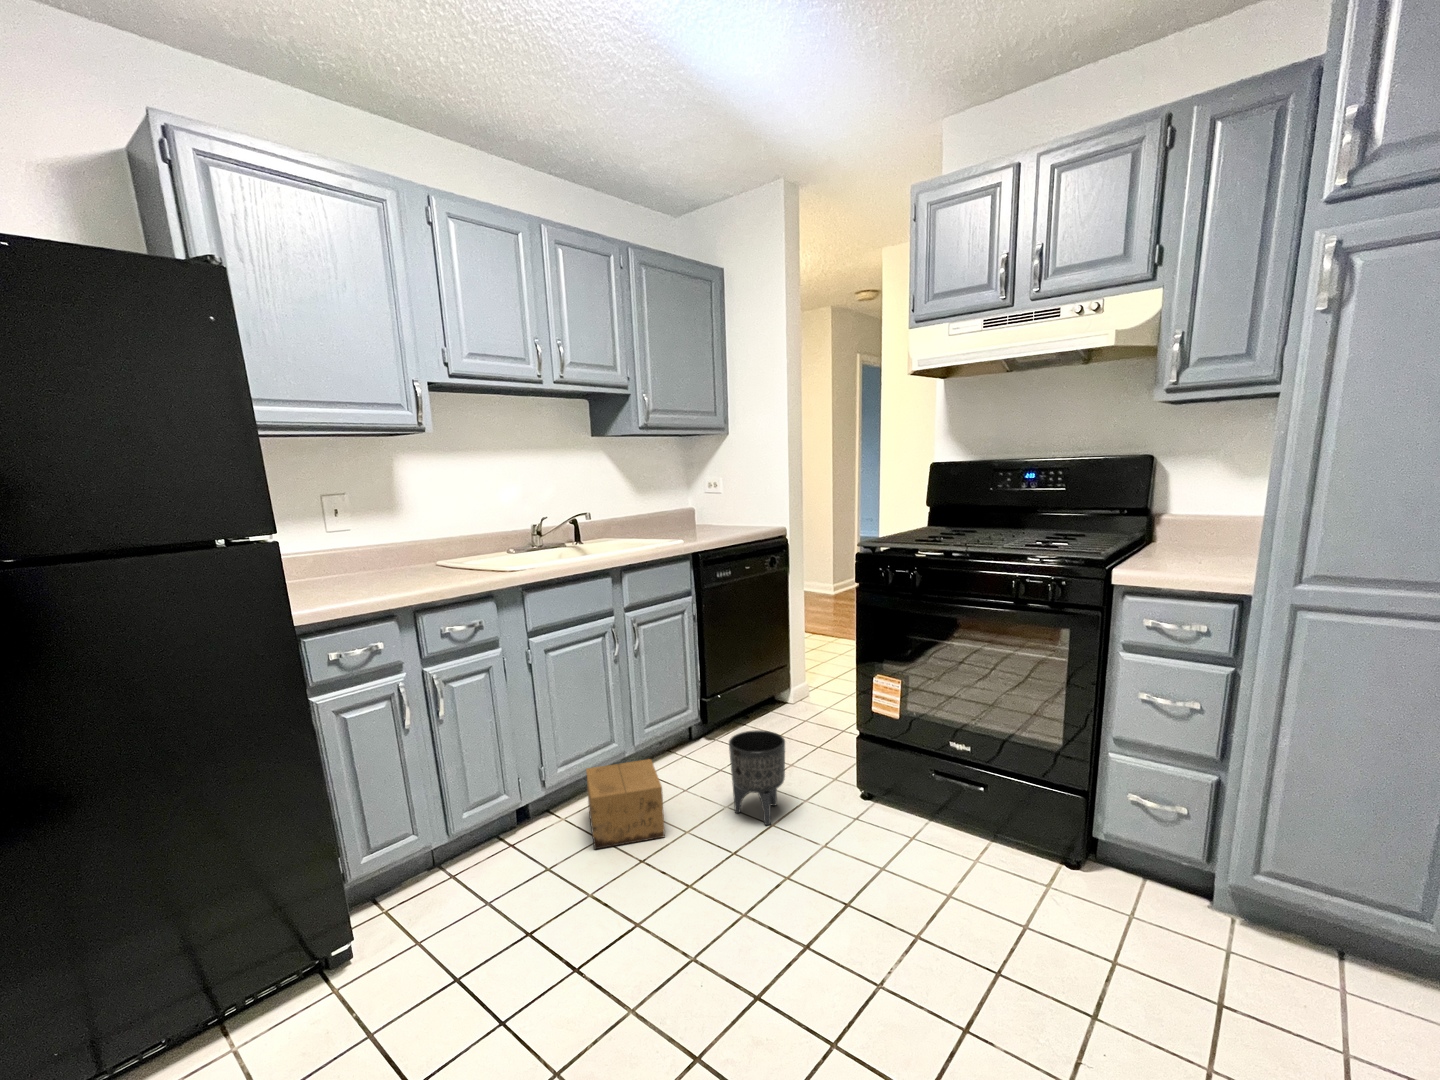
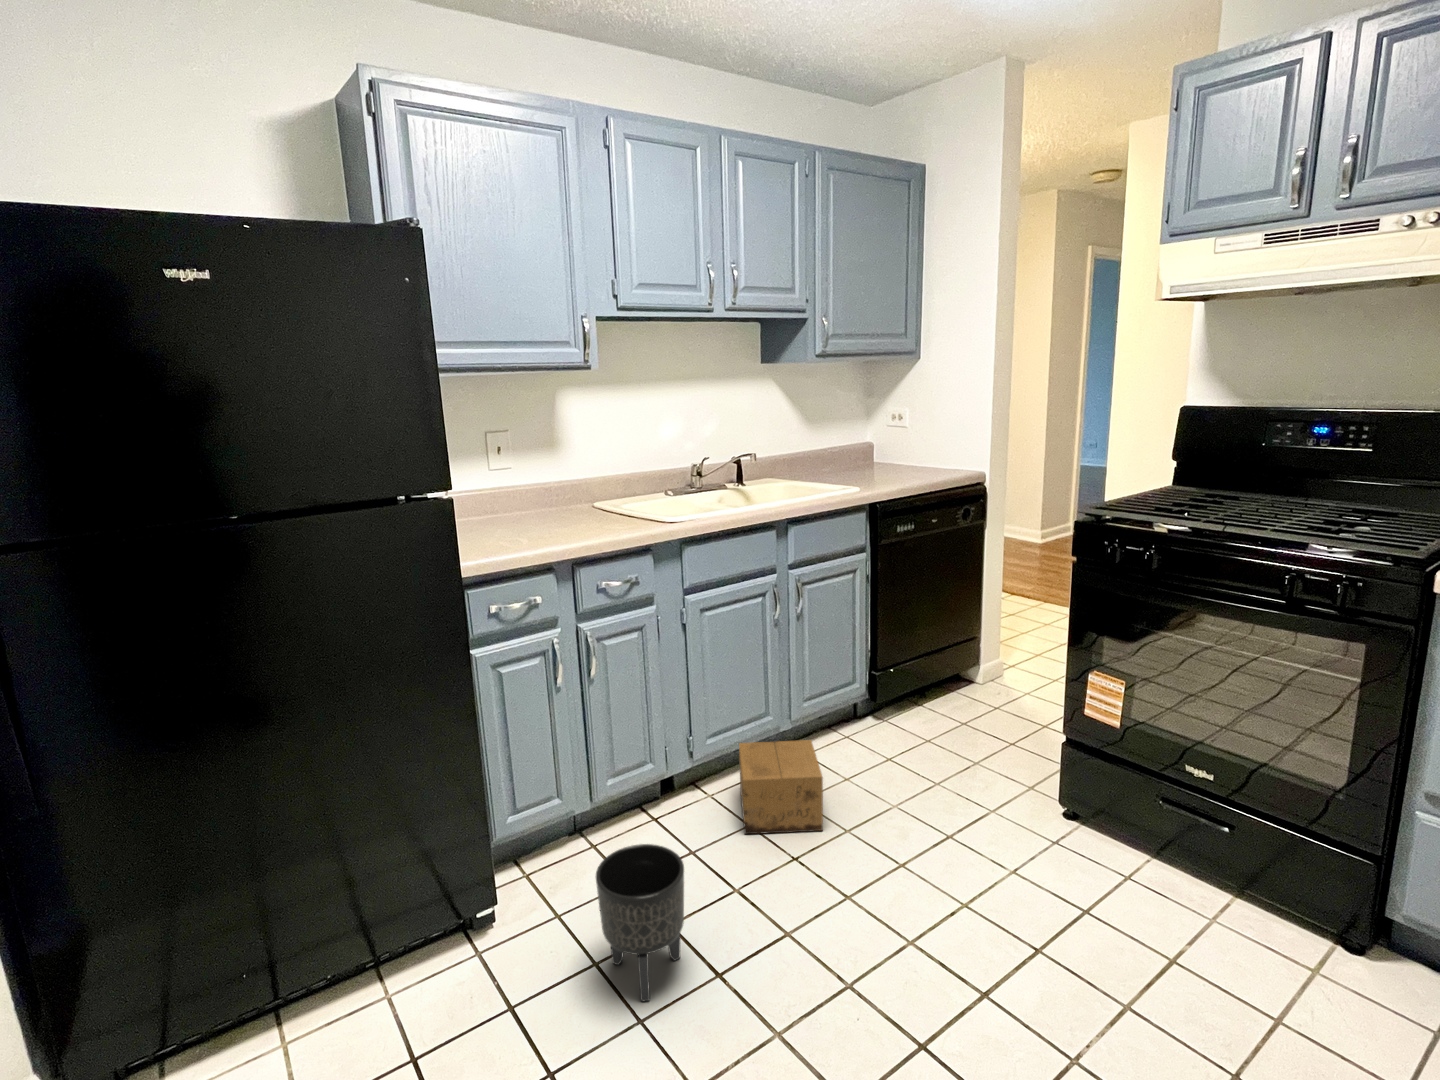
planter: present [729,730,785,825] -> present [596,844,684,1001]

